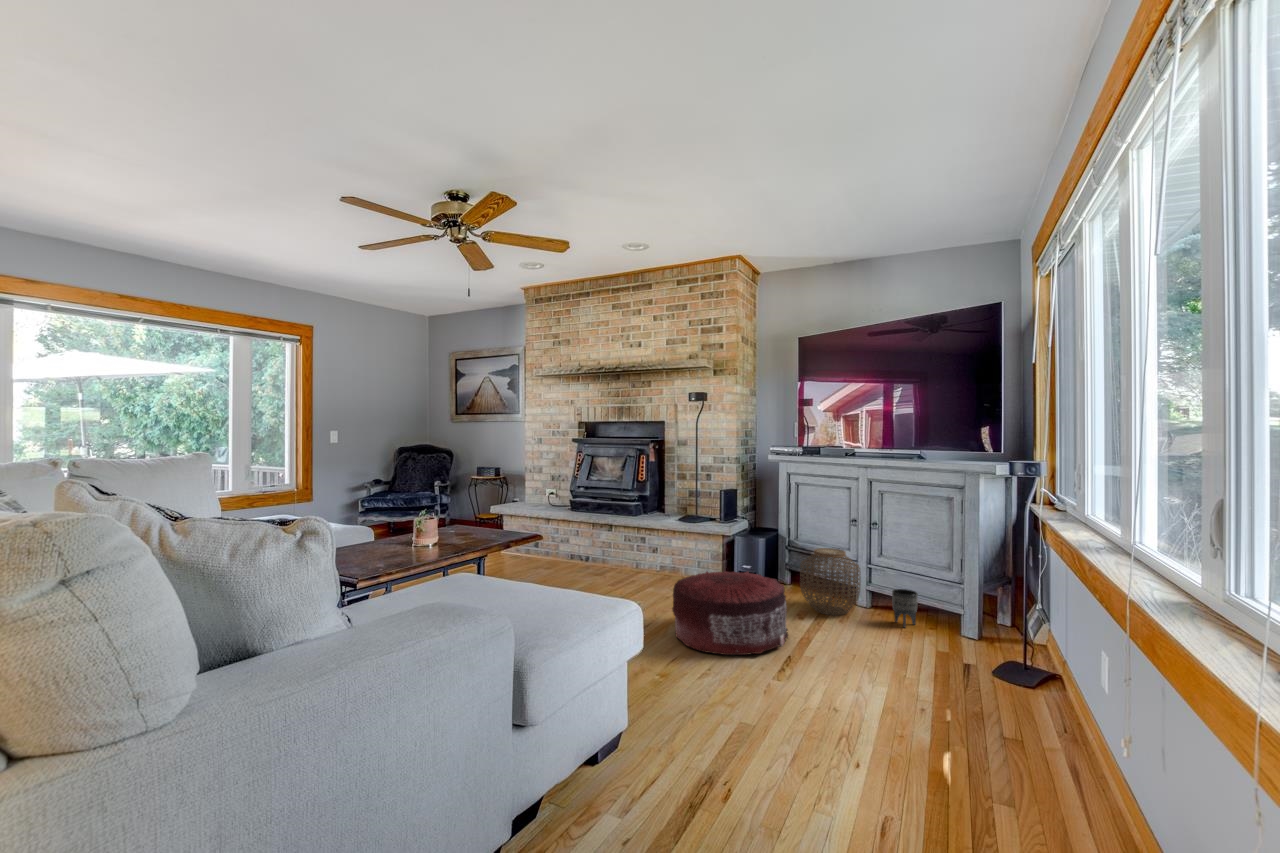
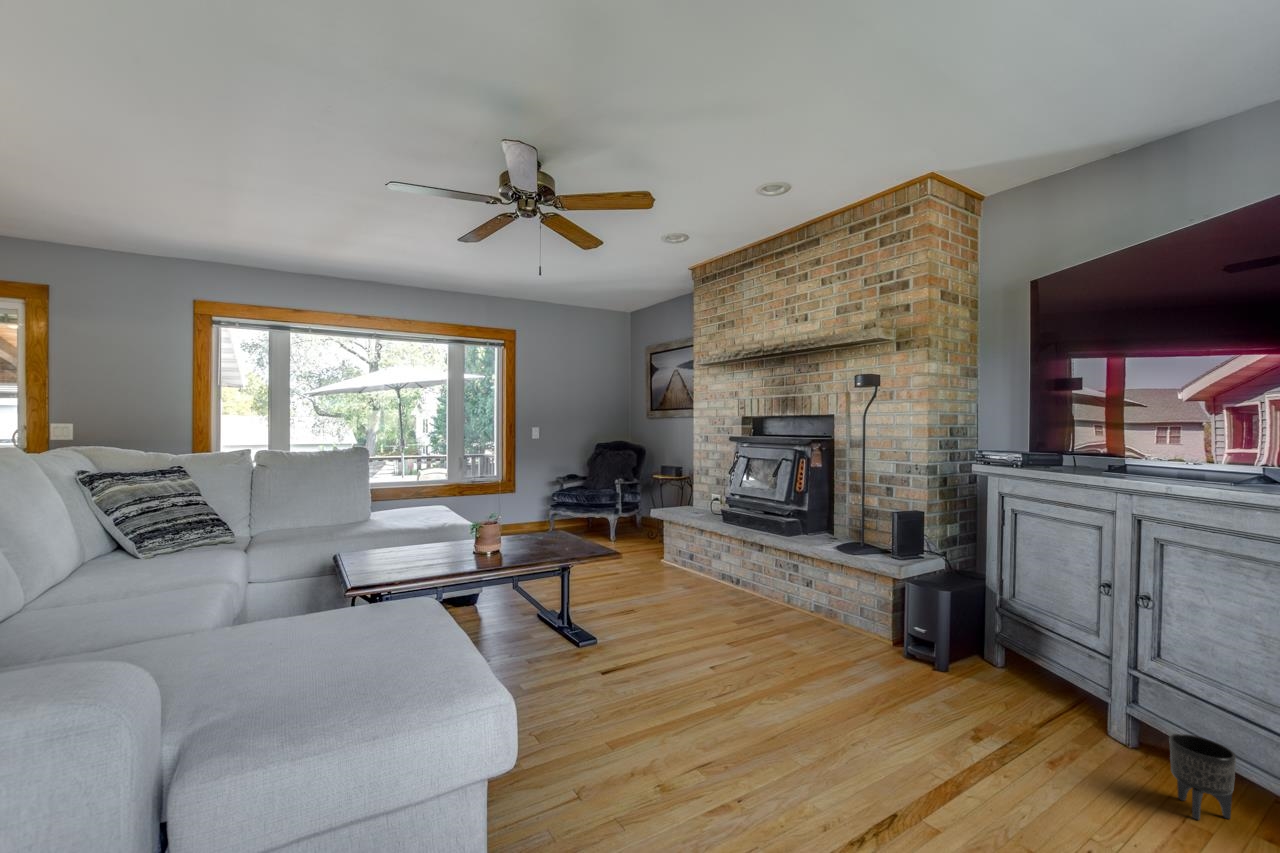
woven basket: present [800,548,860,615] -> none [985,624,1107,751]
pouf: present [672,571,788,655] -> none [725,630,921,795]

